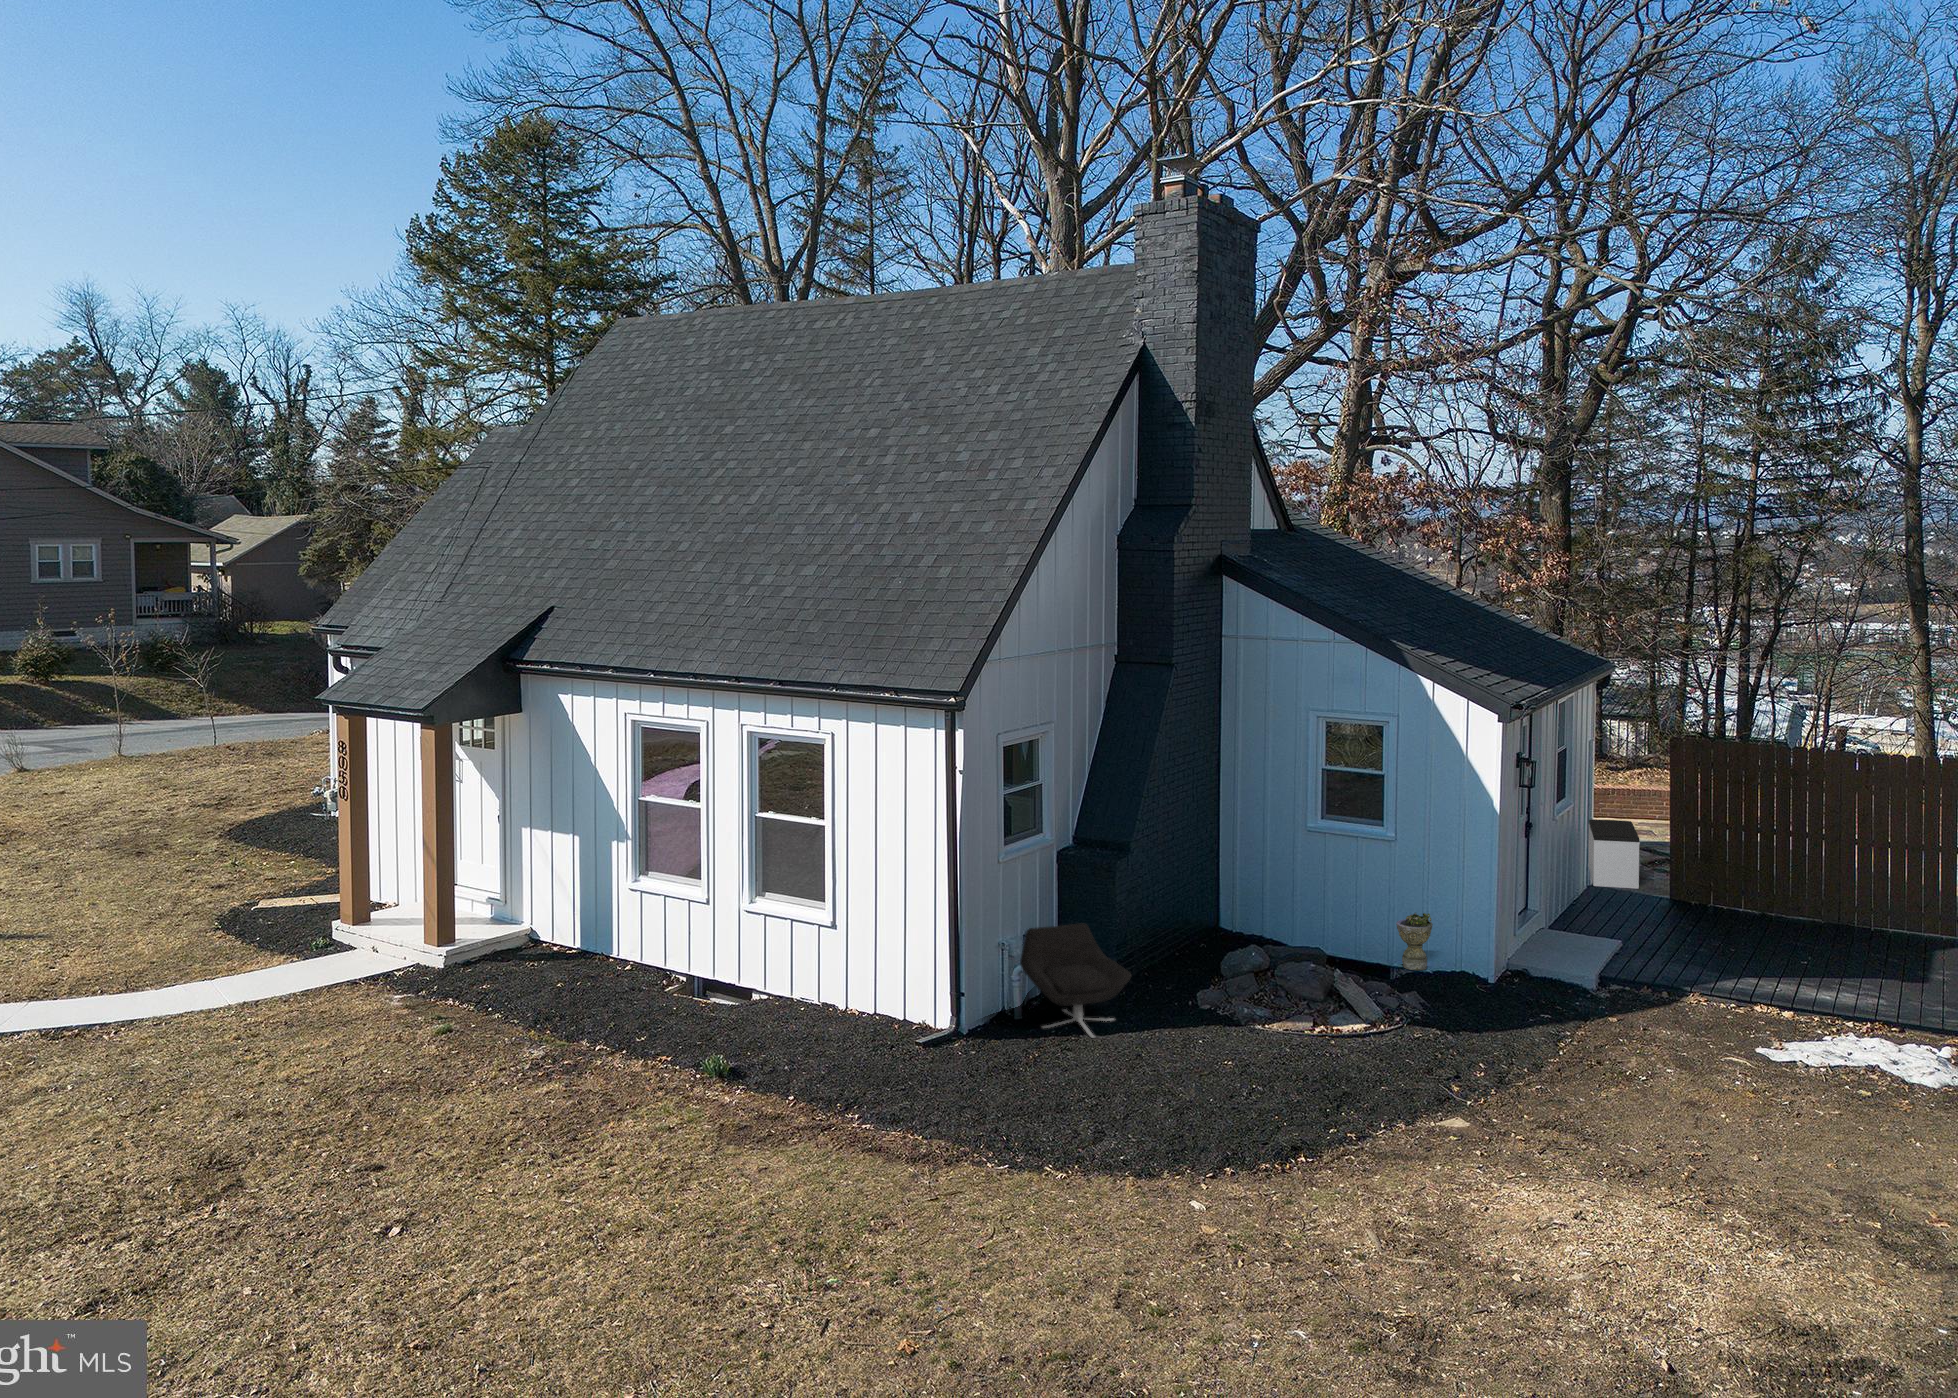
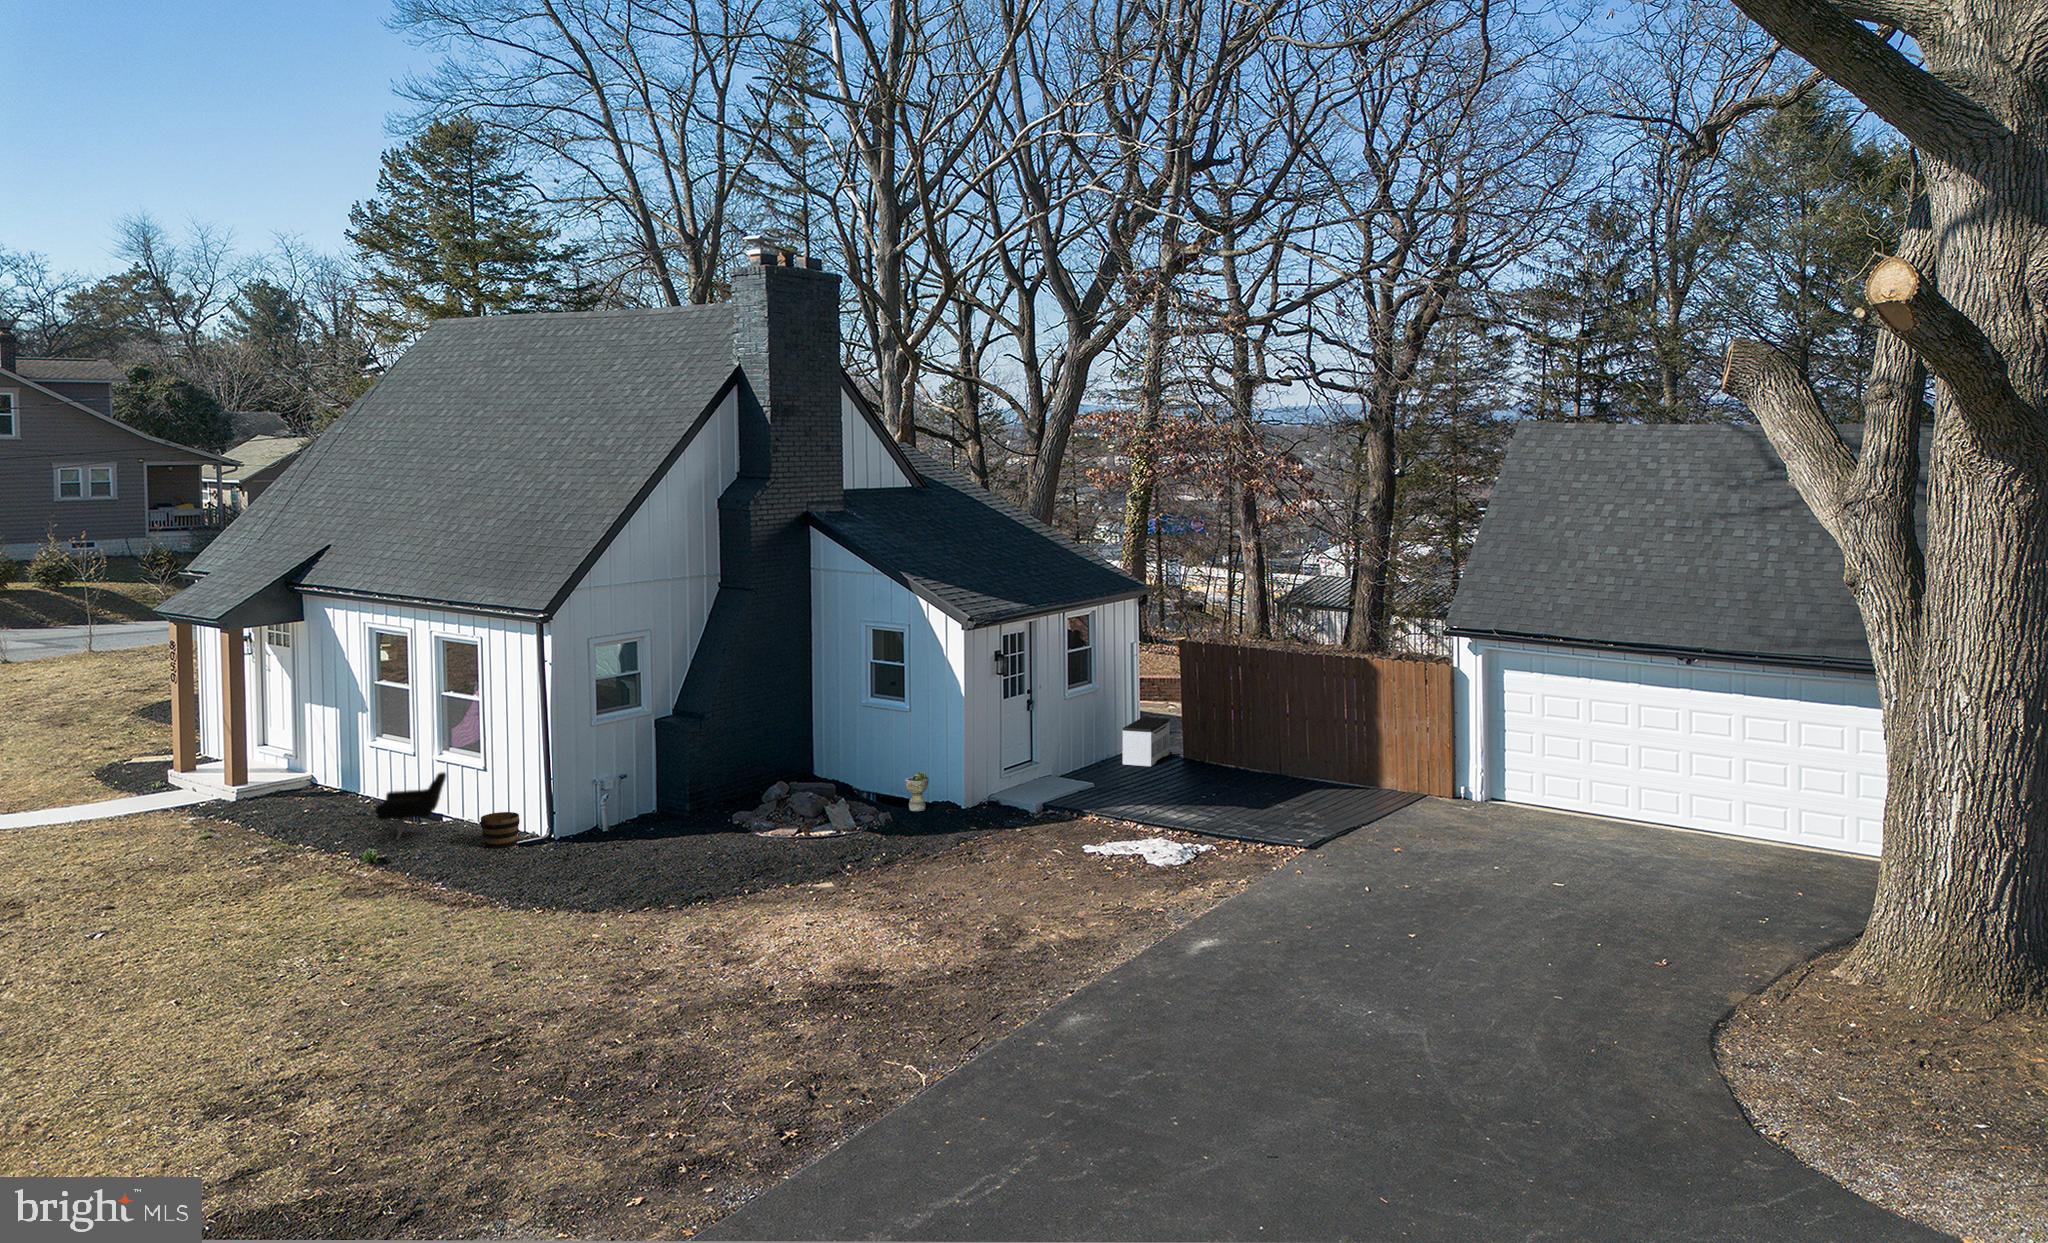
lounge chair: present [1020,923,1132,1038] -> present [375,772,446,840]
bucket: none [846,992,900,1050] -> present [481,812,520,848]

